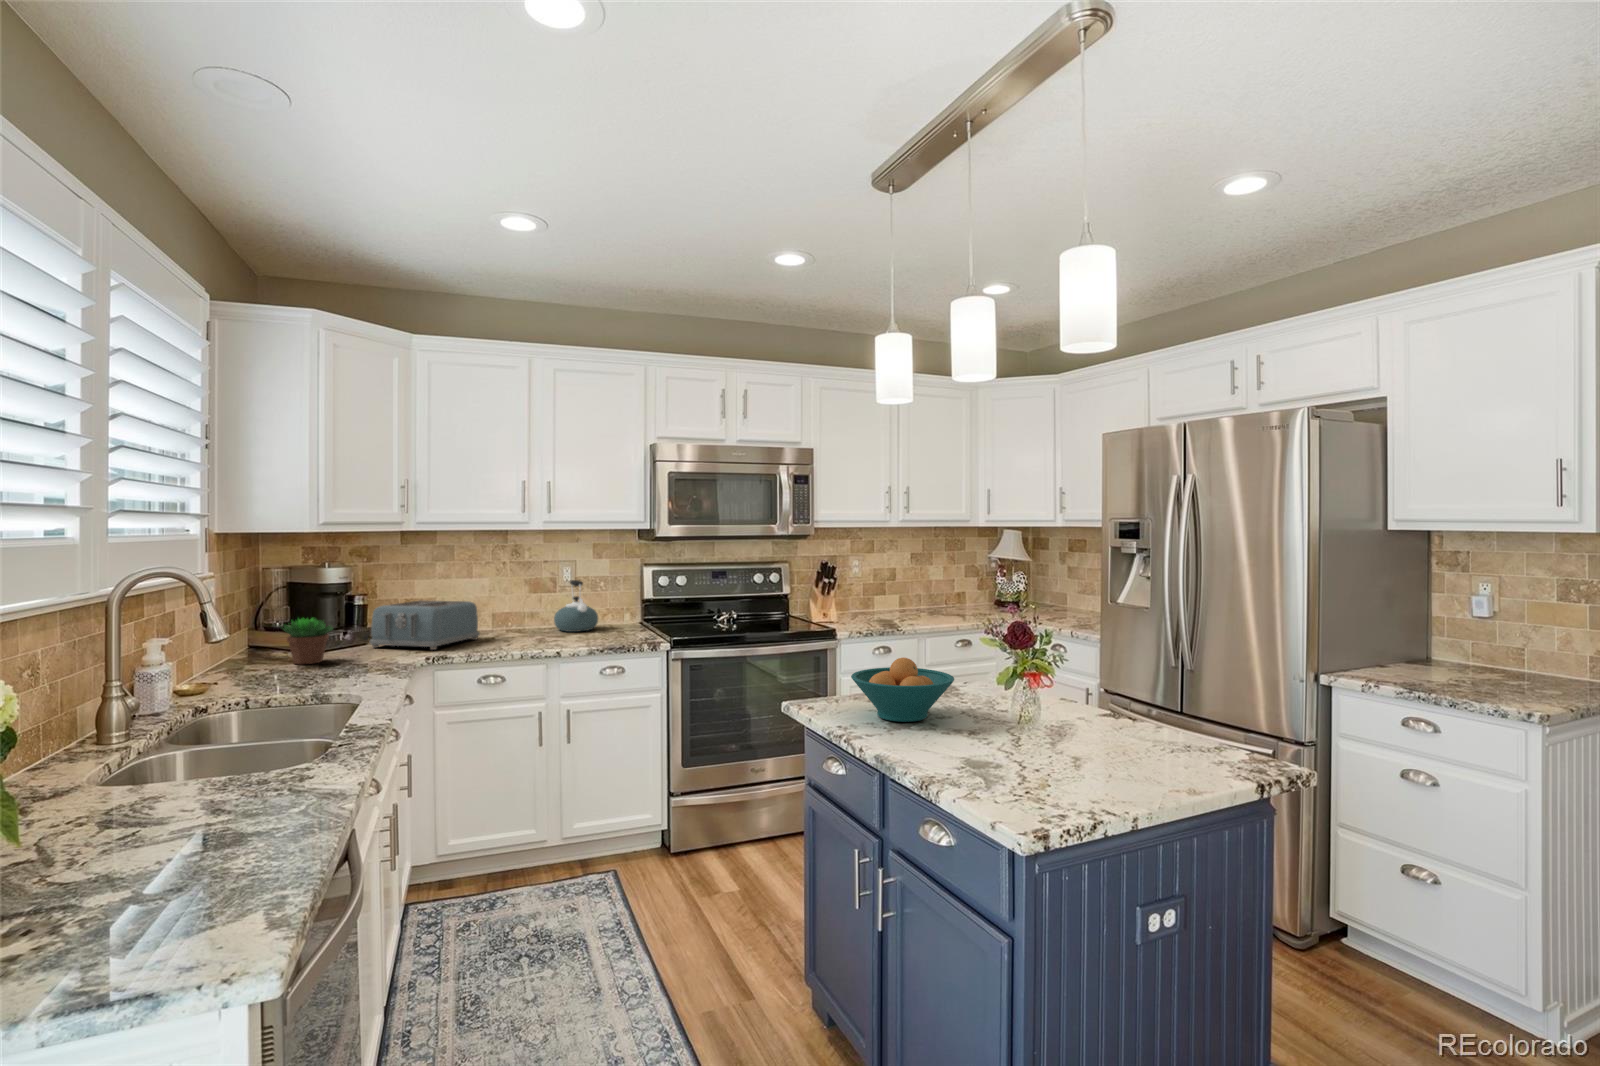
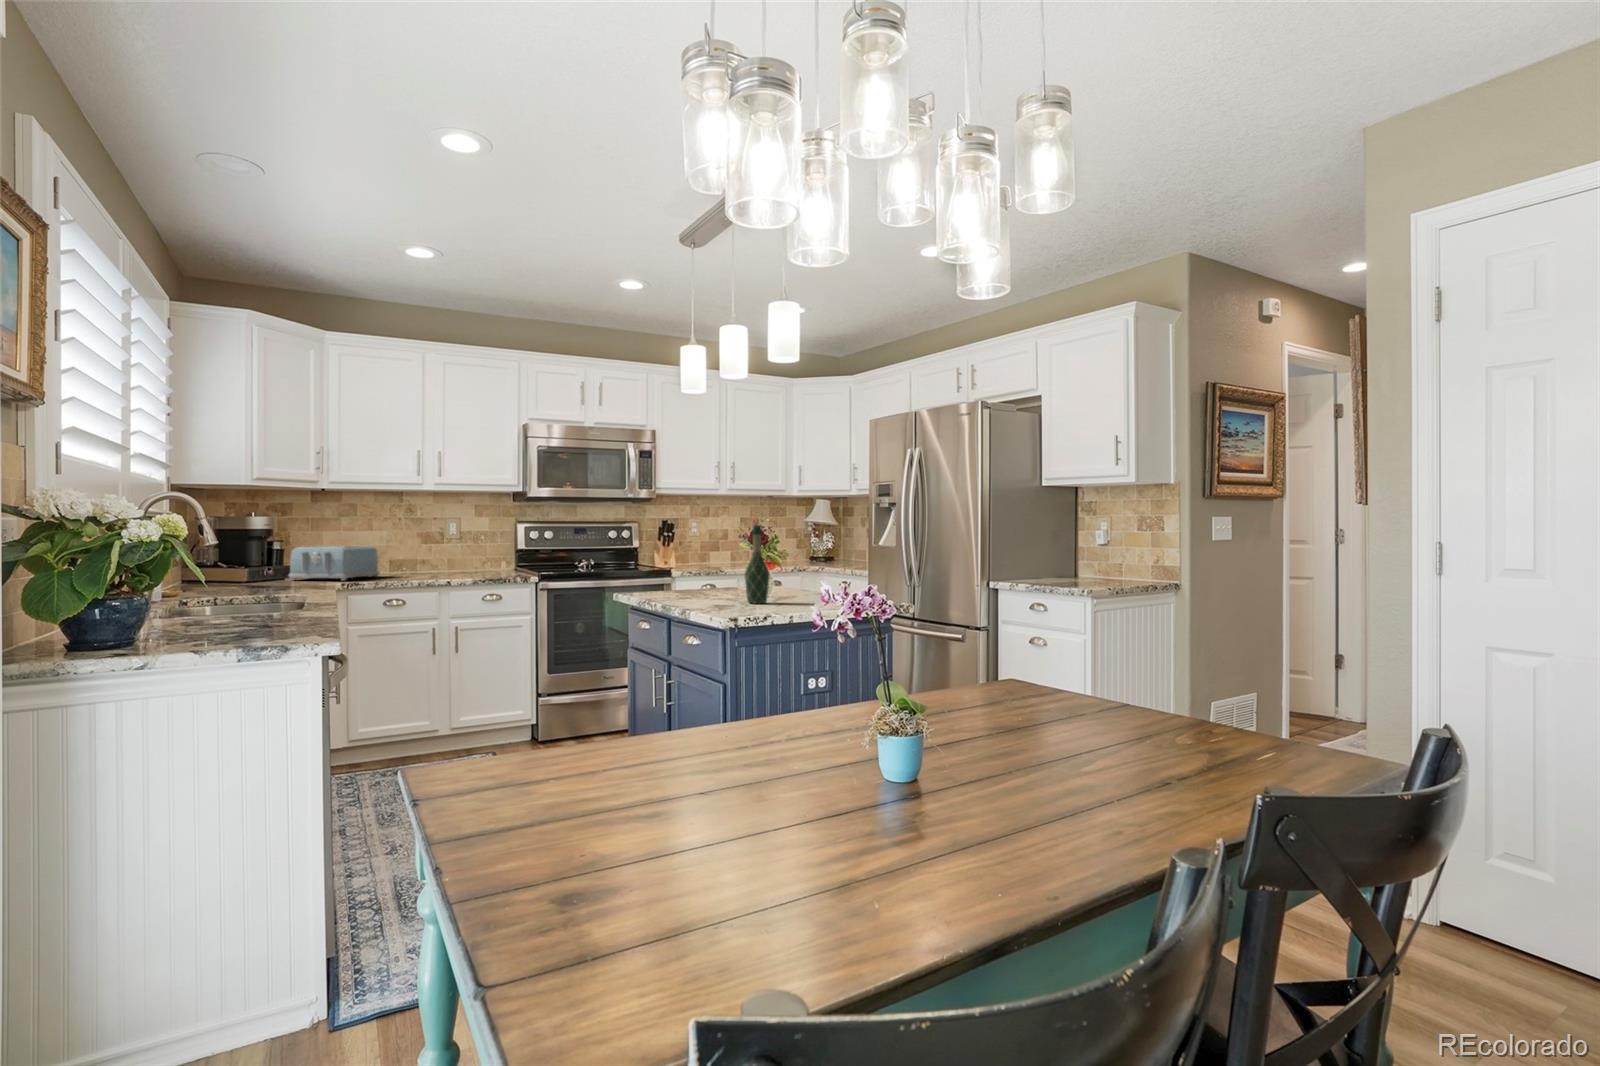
kettle: present [554,580,598,632] -> none [441,533,479,574]
succulent plant: present [283,618,333,664] -> none [220,550,263,586]
wine bottle: none [1004,621,1045,752] -> present [745,525,770,604]
fruit bowl: present [851,658,954,722] -> none [657,558,725,597]

